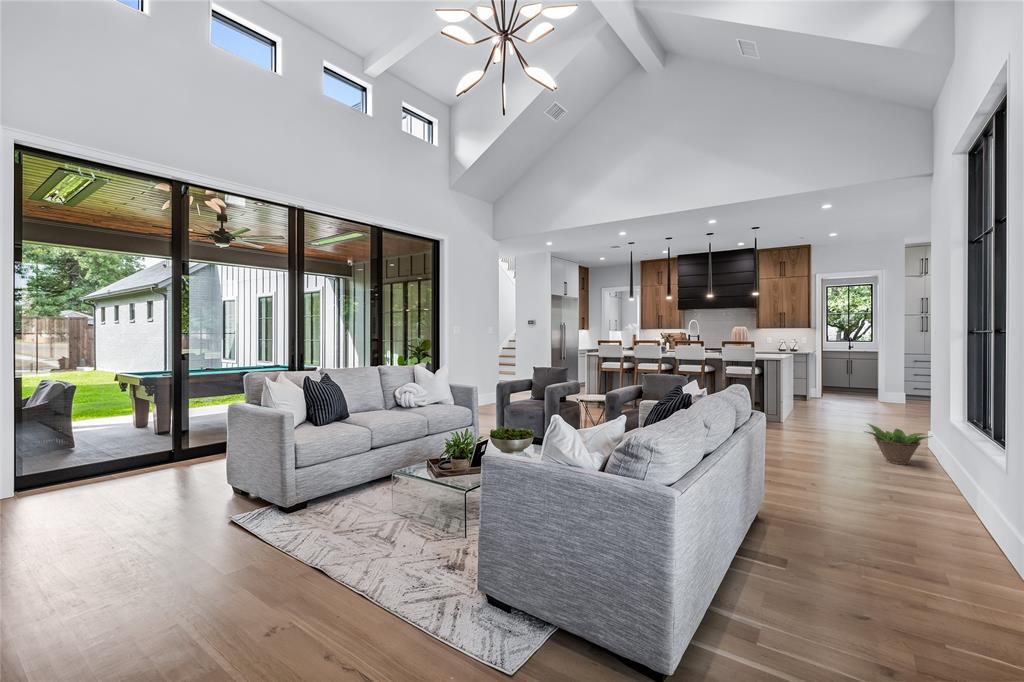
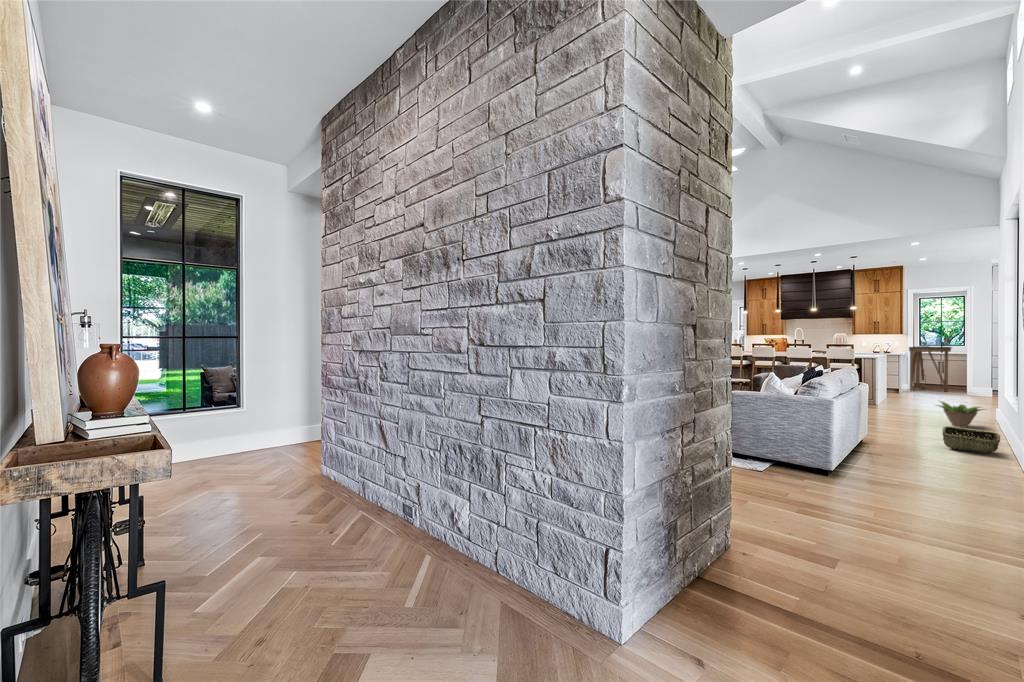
console table: none [817,342,864,397] -> present [909,346,952,392]
woven basket: none [893,484,993,538] -> present [942,426,1000,453]

